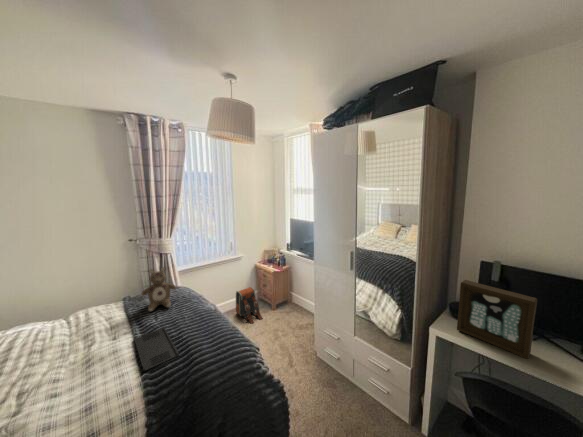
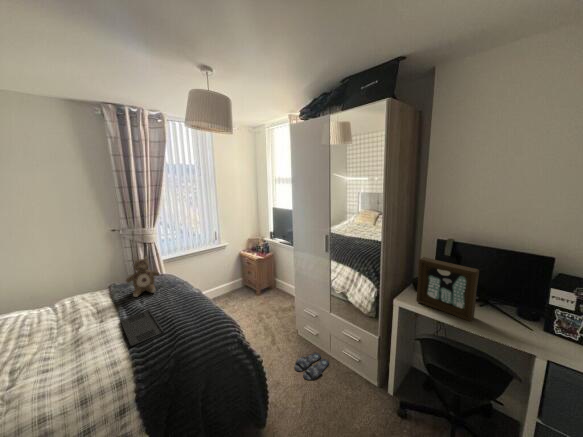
backpack: present [236,287,262,324] -> none [221,275,248,310]
slippers: none [314,377,352,410] -> present [295,353,329,380]

